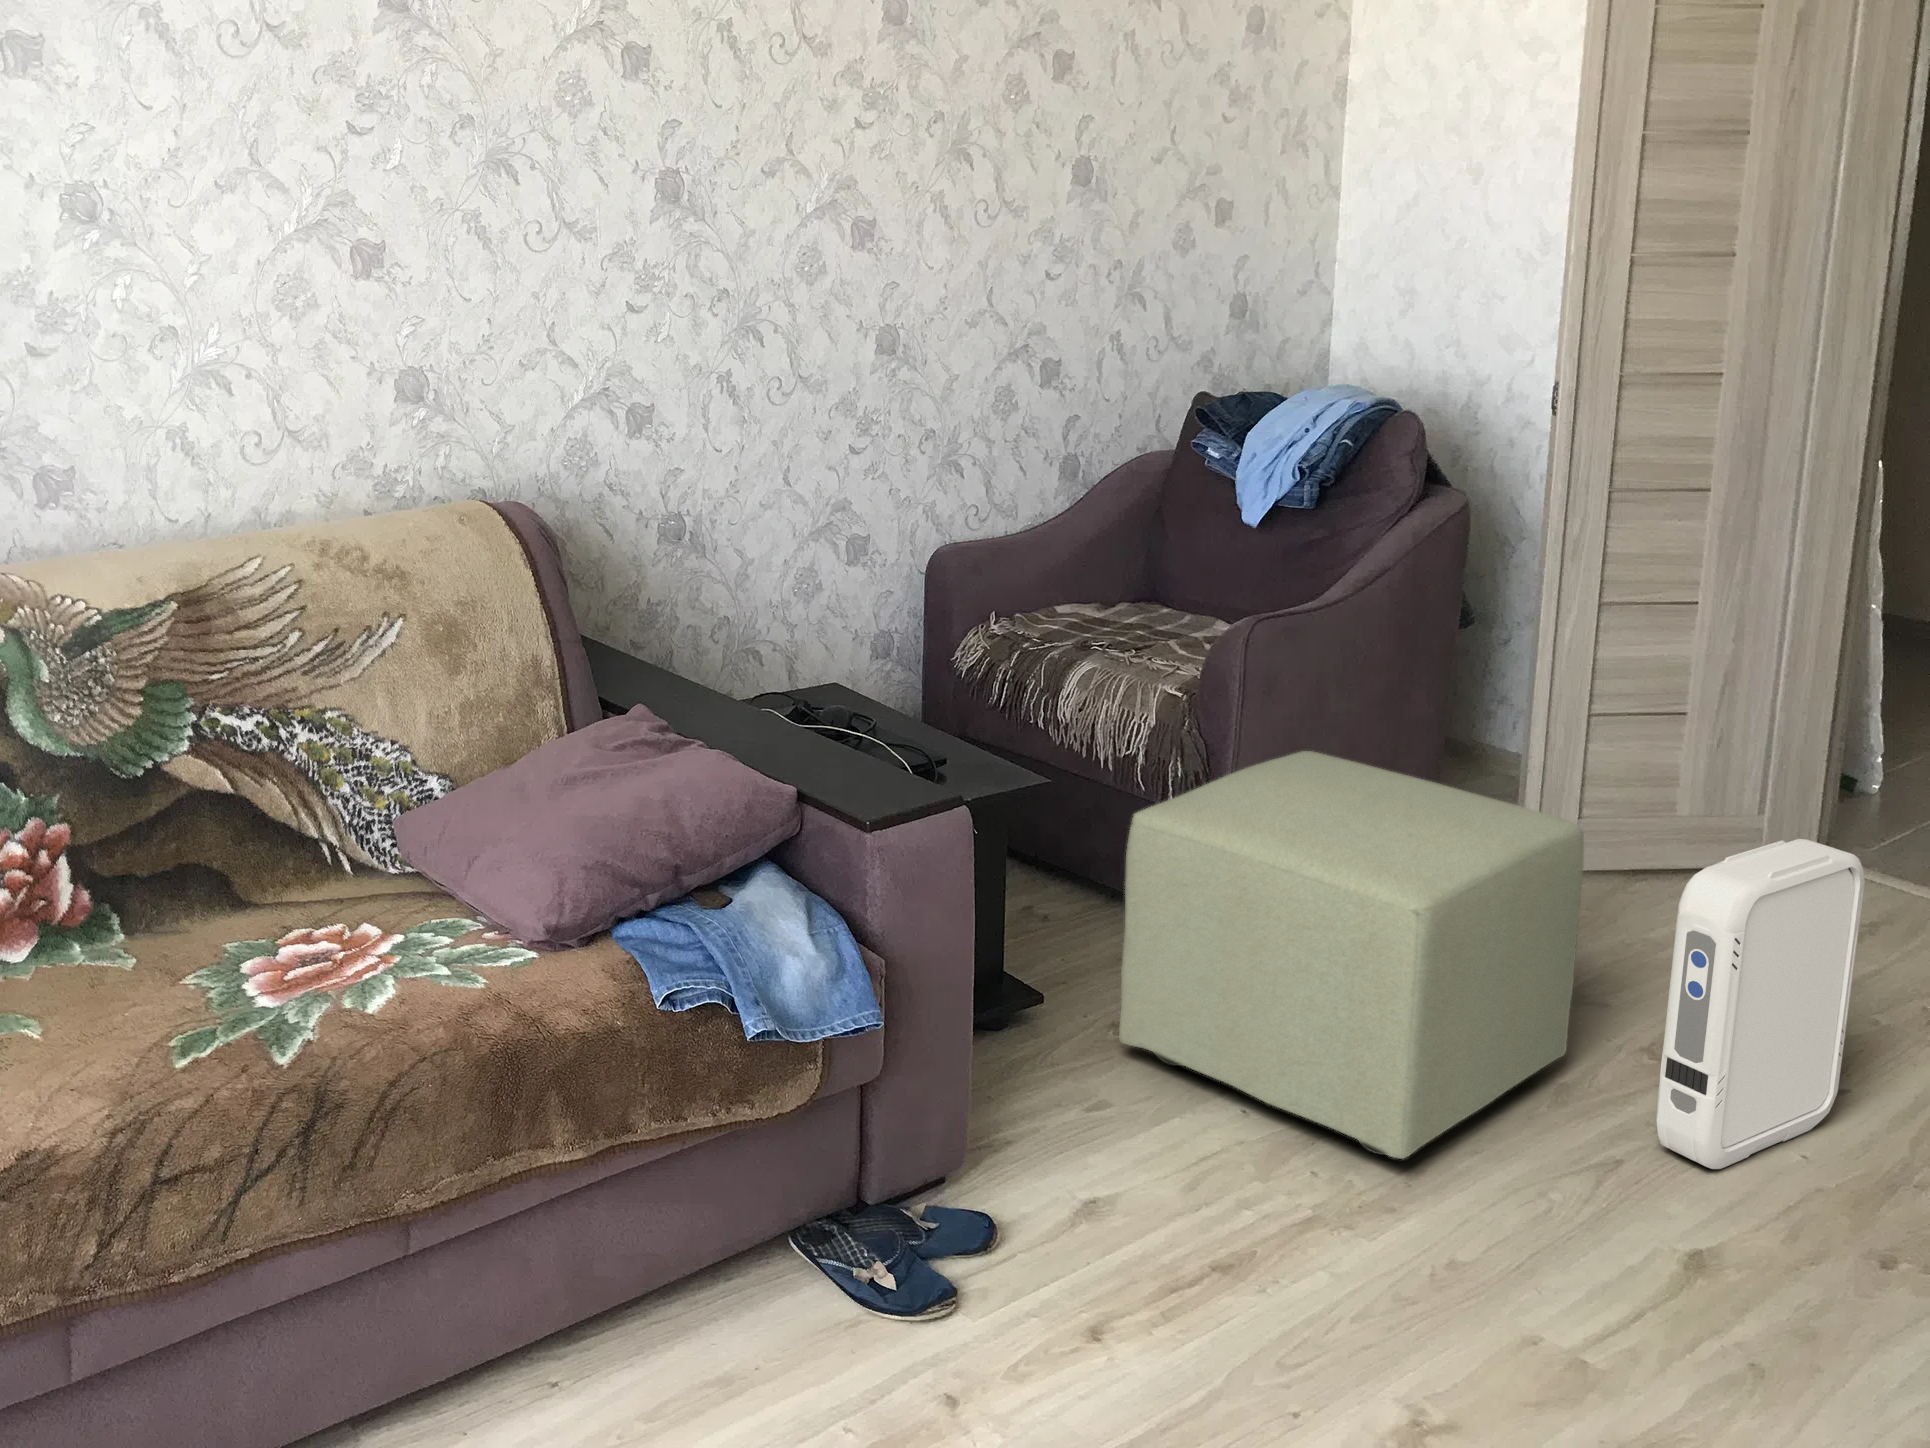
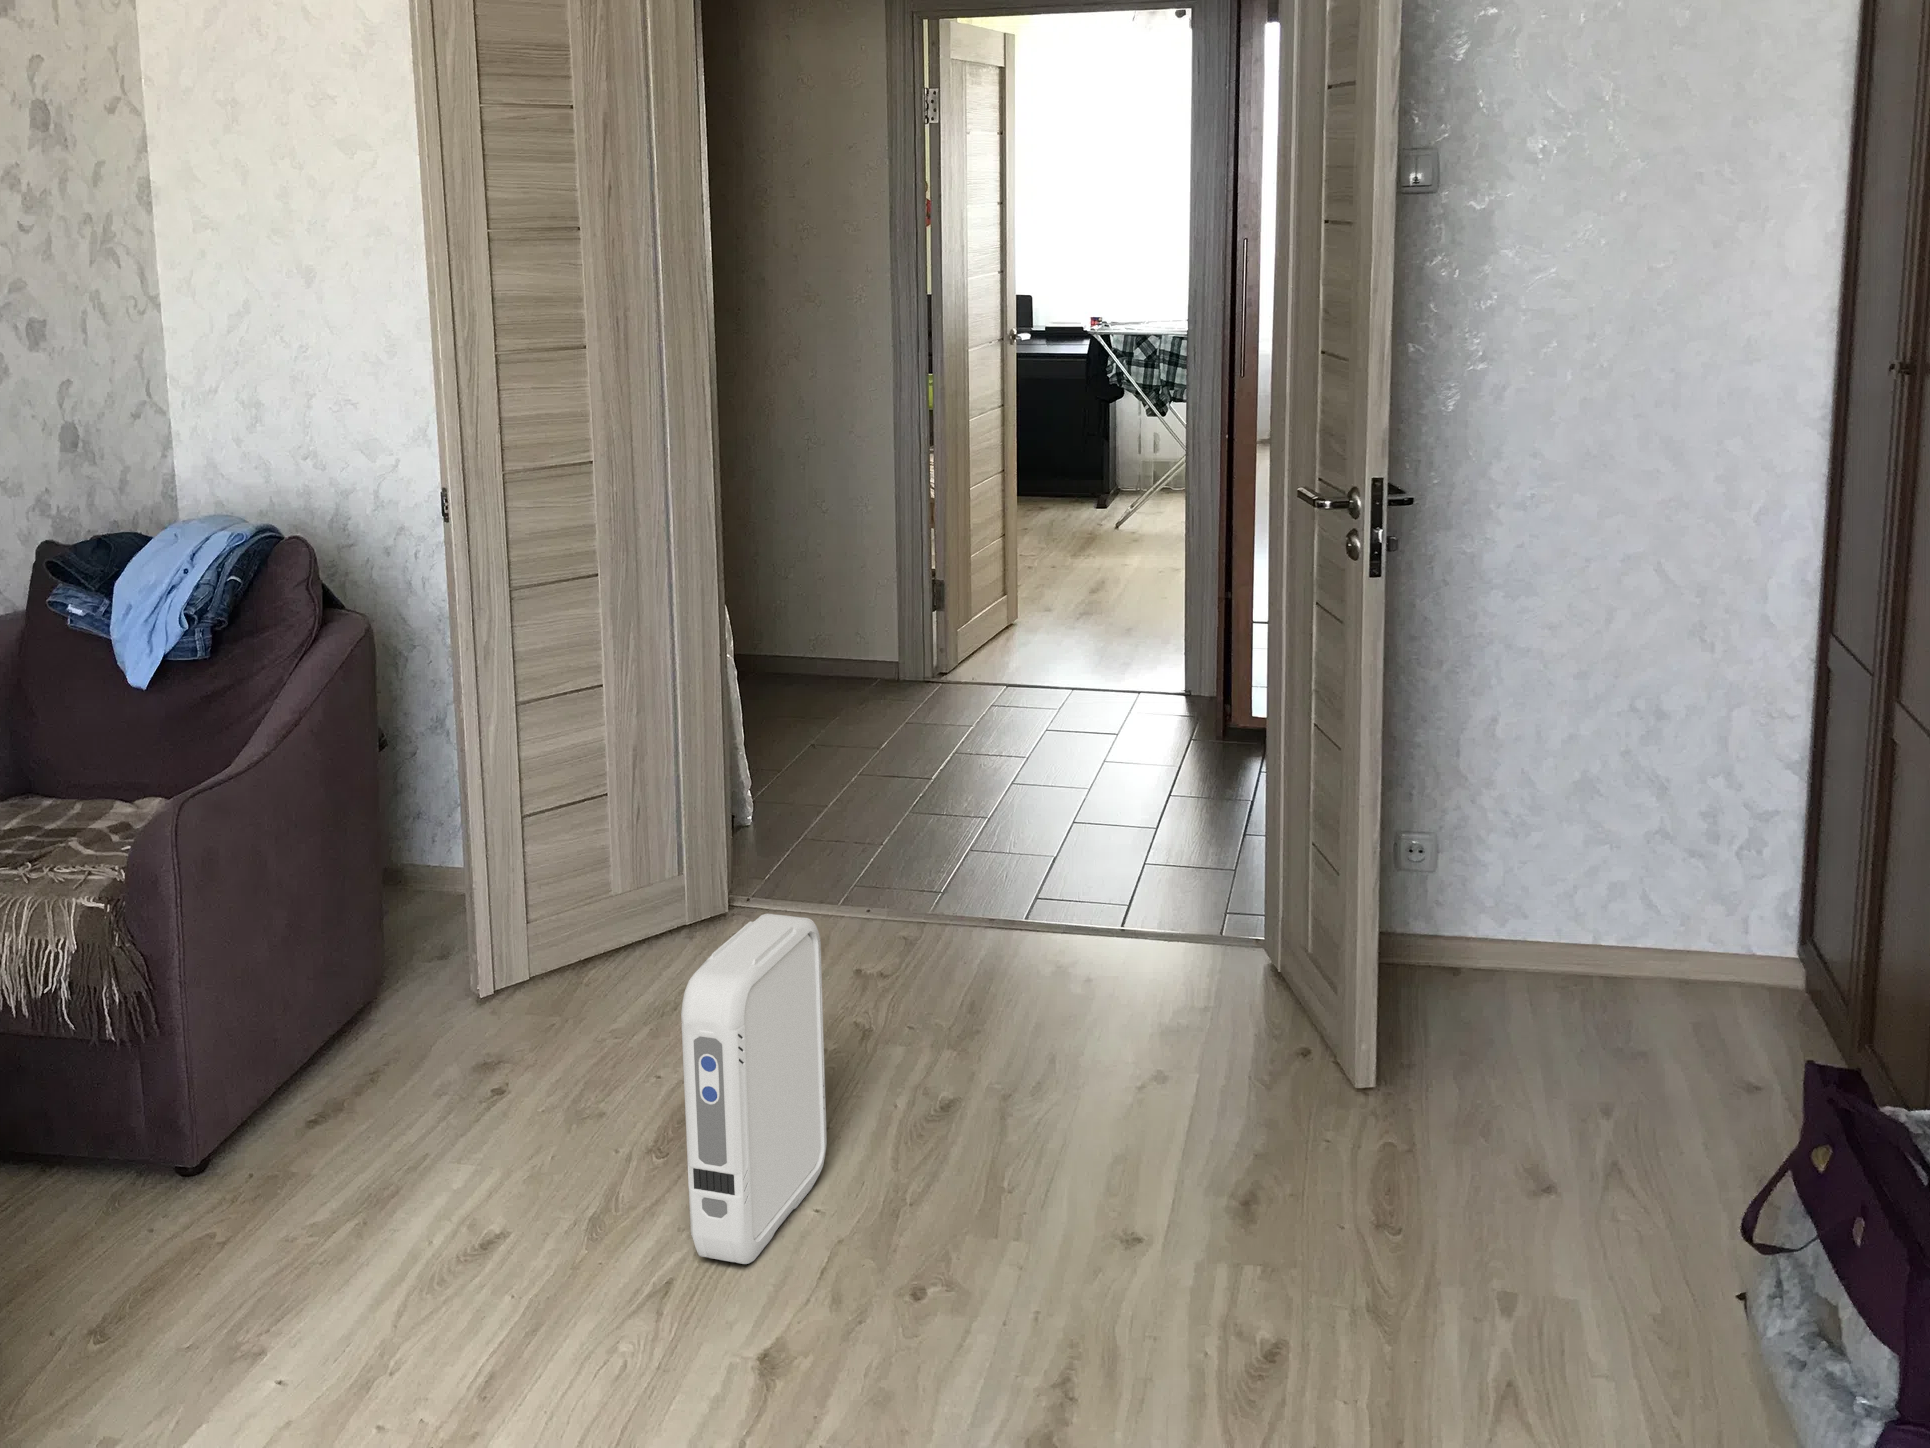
ottoman: present [1119,751,1584,1159] -> none [86,939,588,1380]

